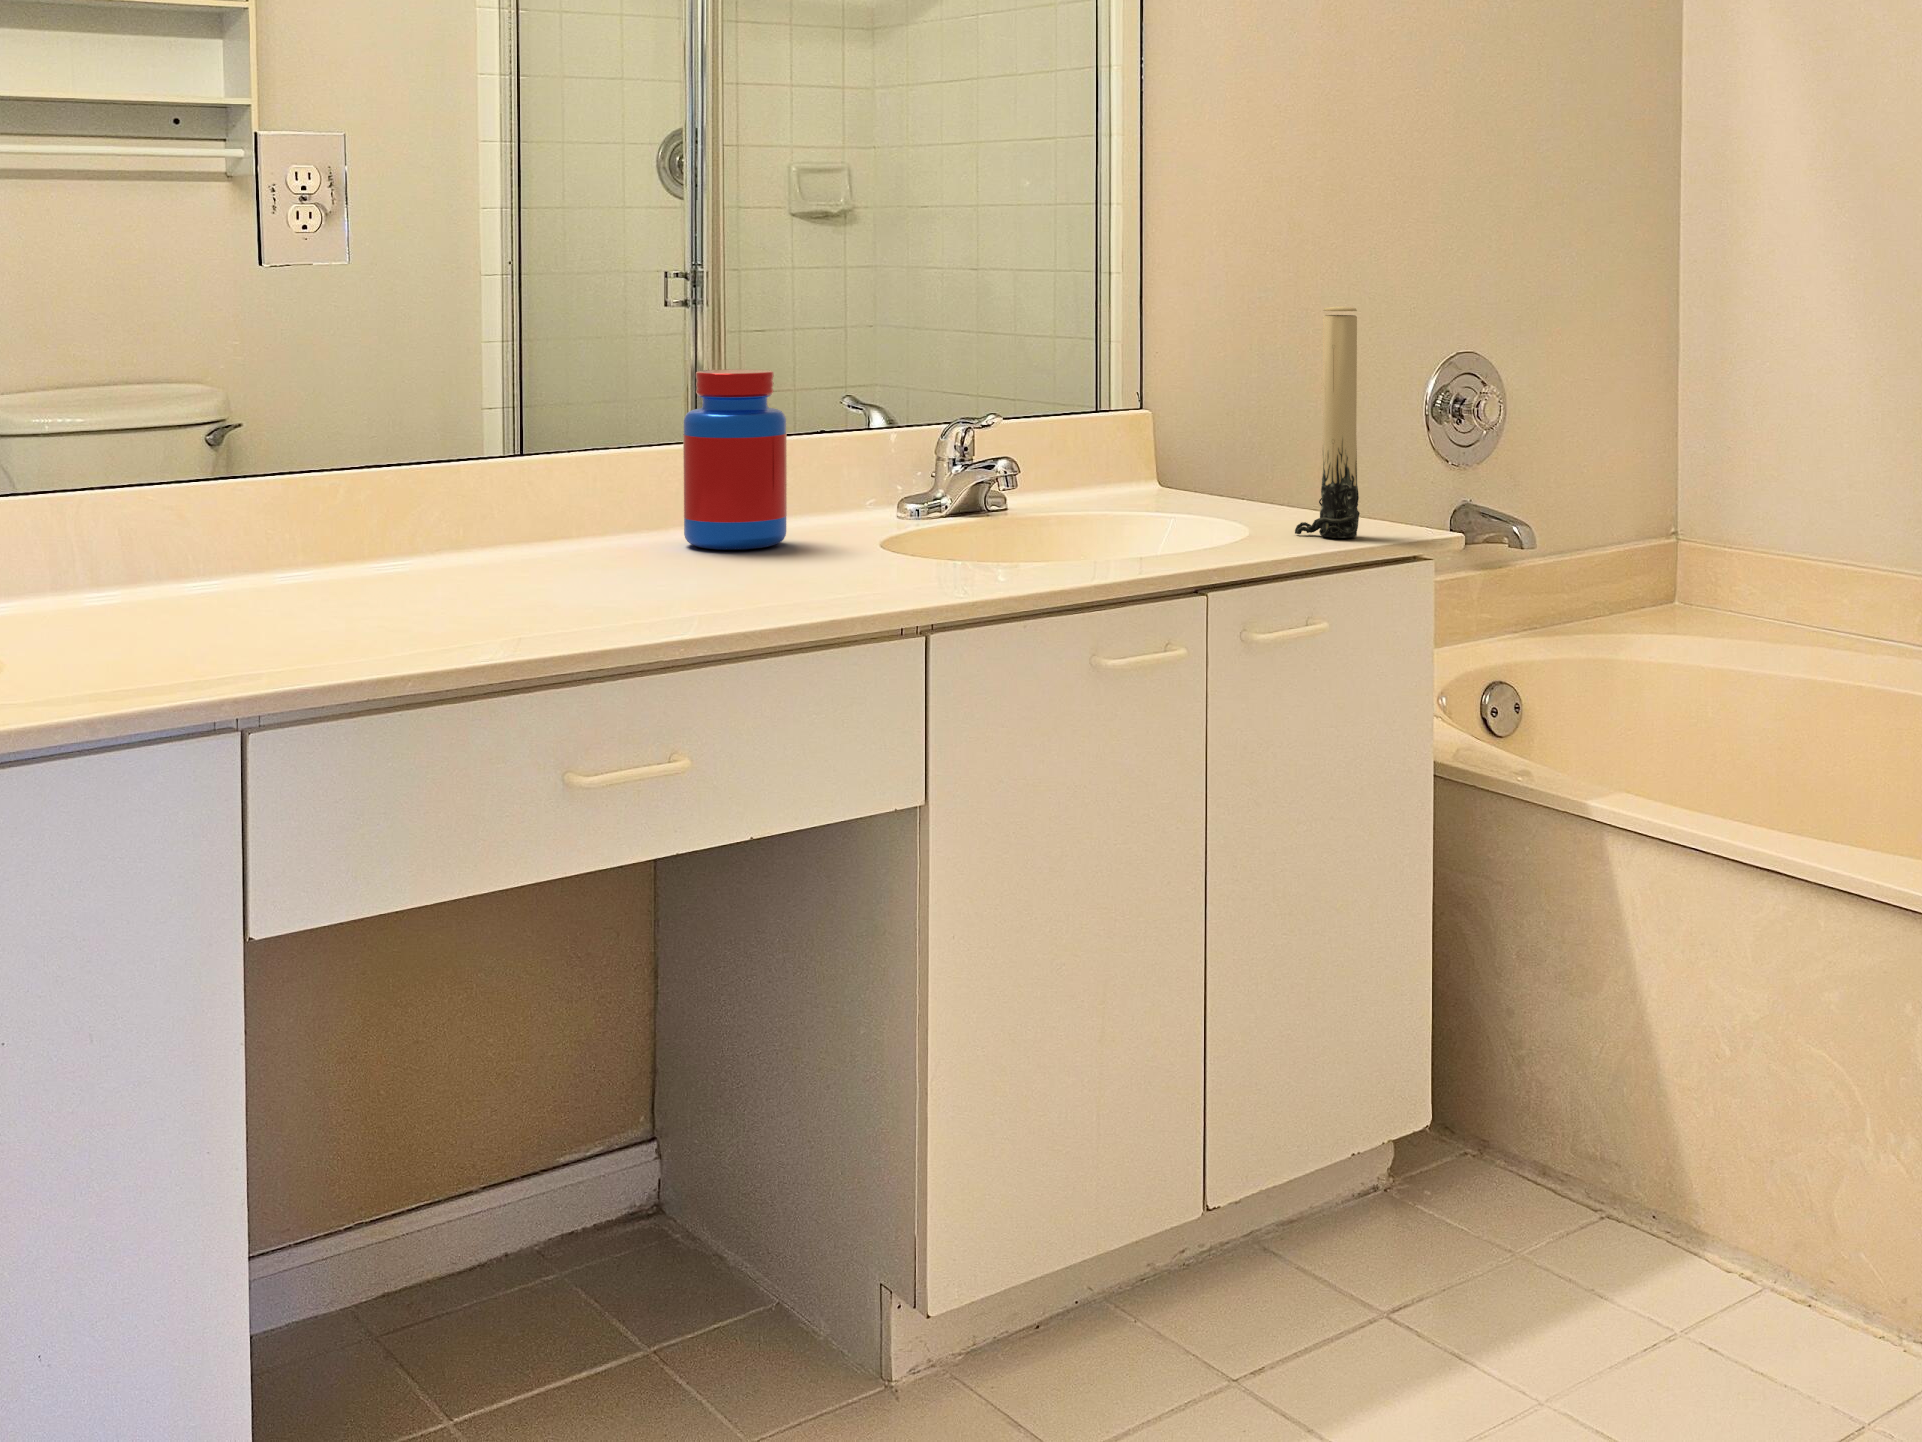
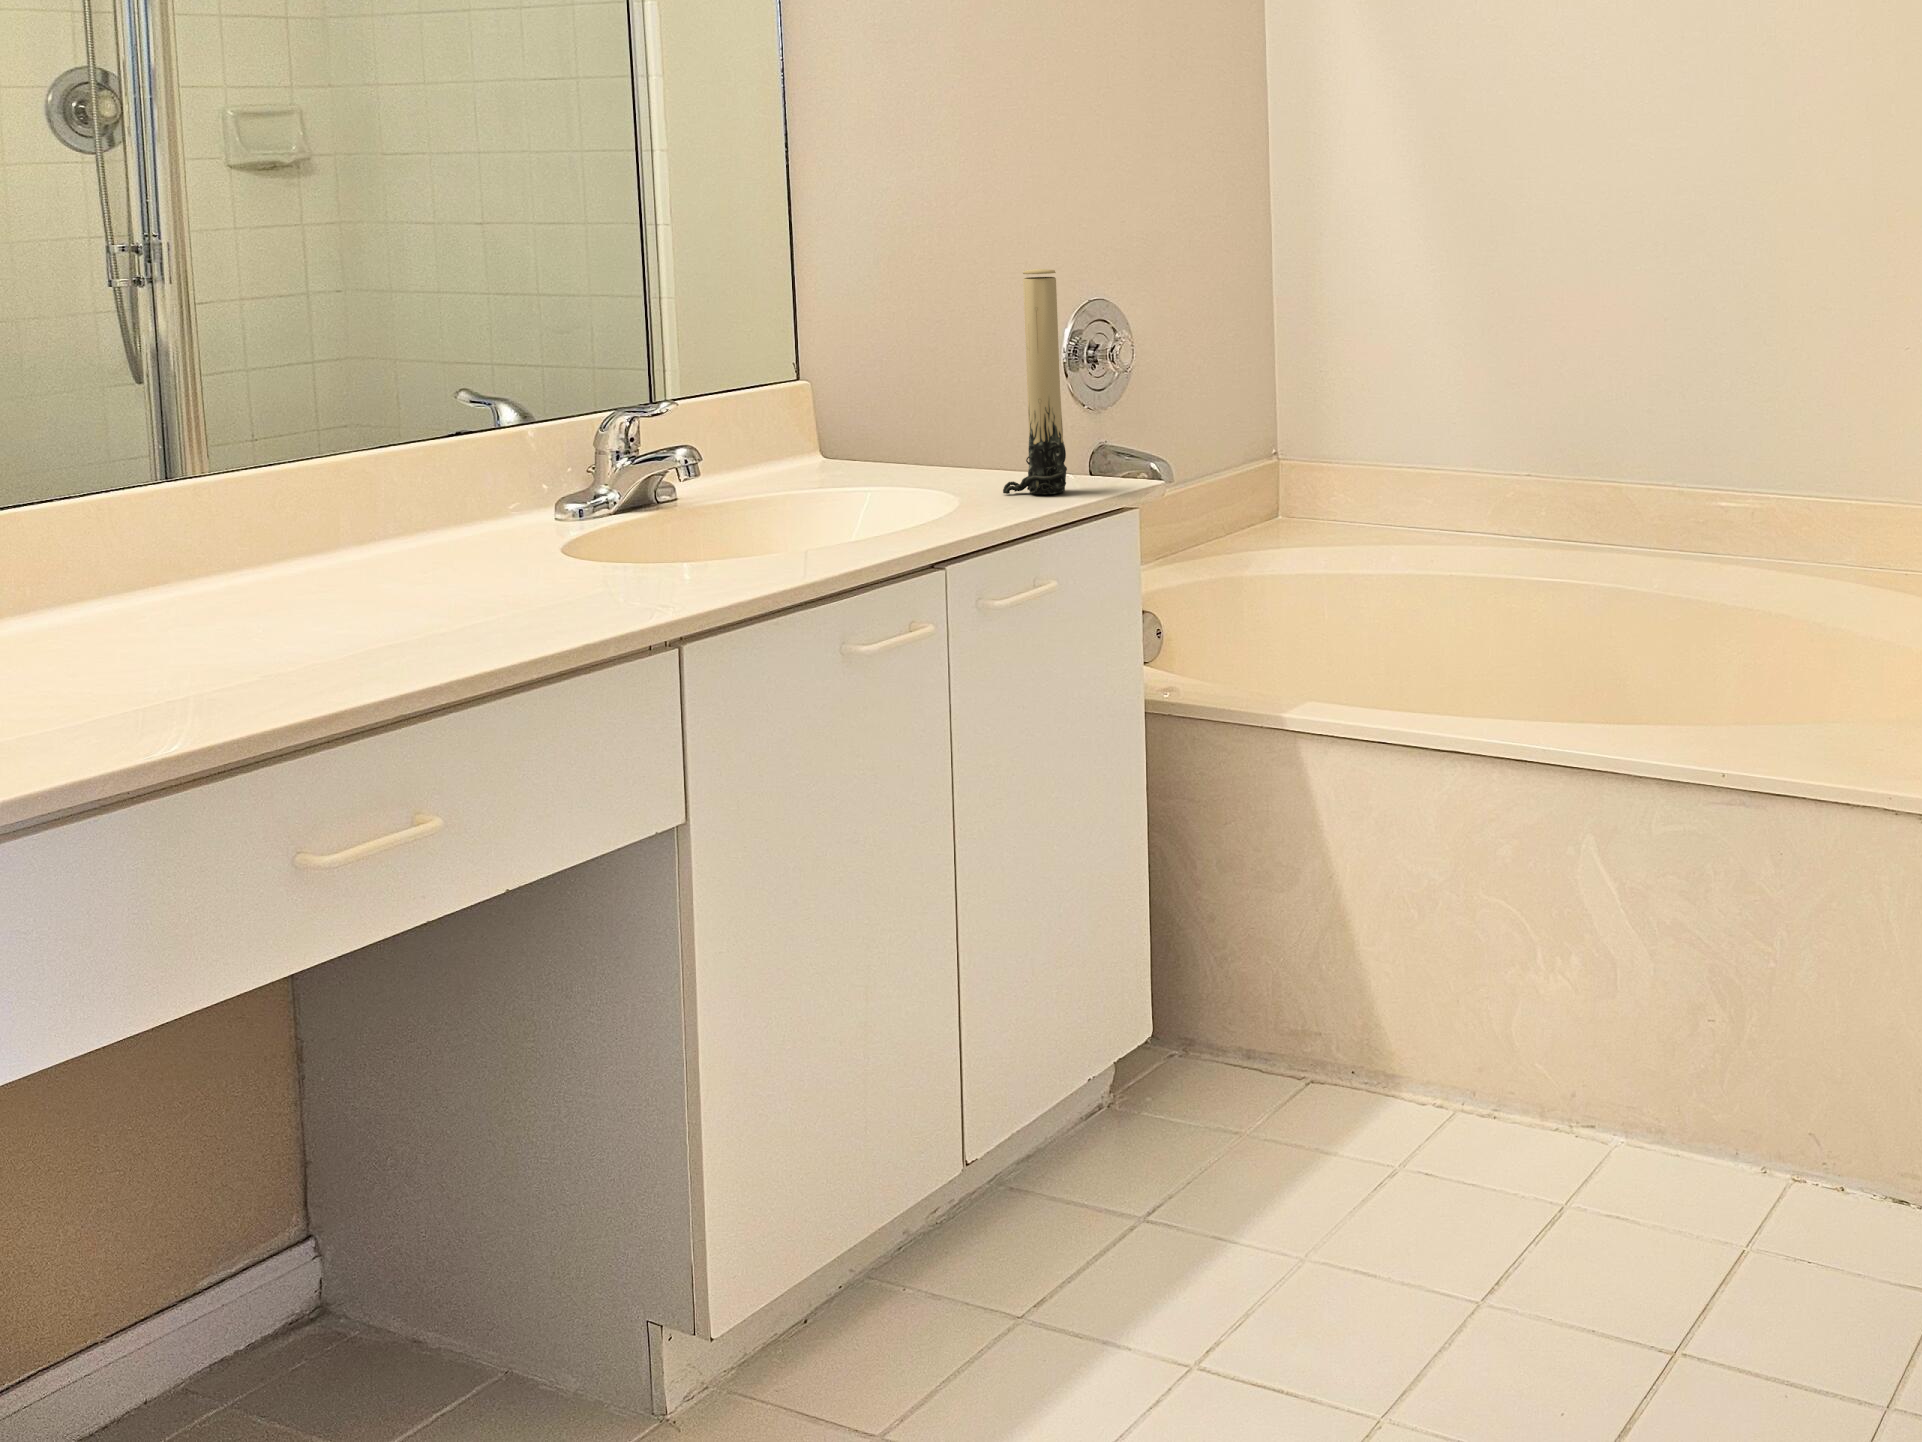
jar: present [683,369,787,550] -> none [320,371,456,576]

